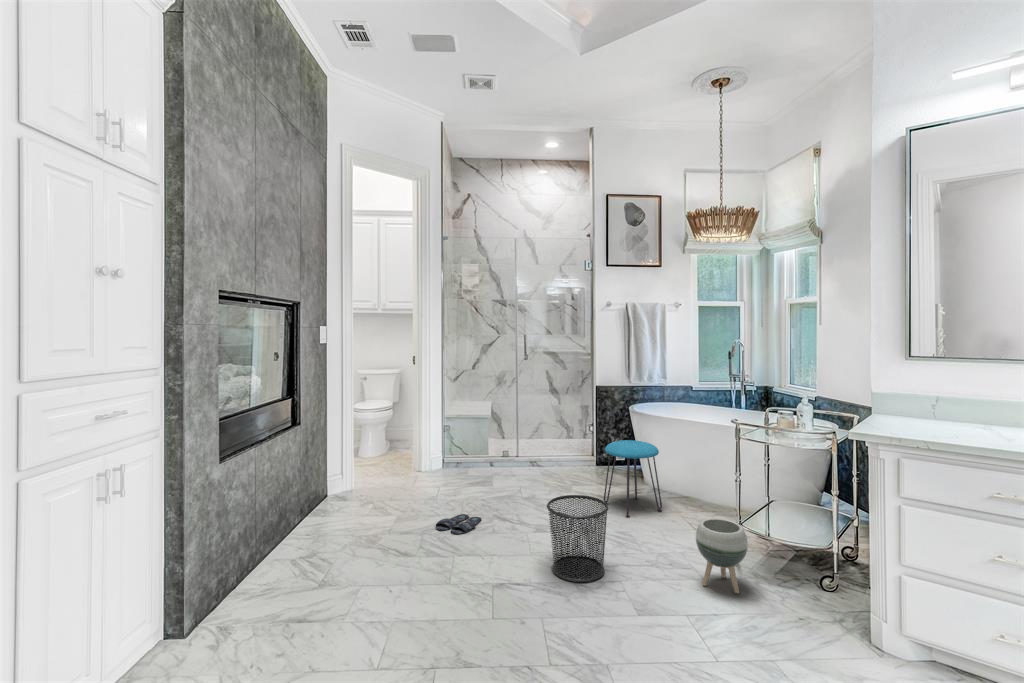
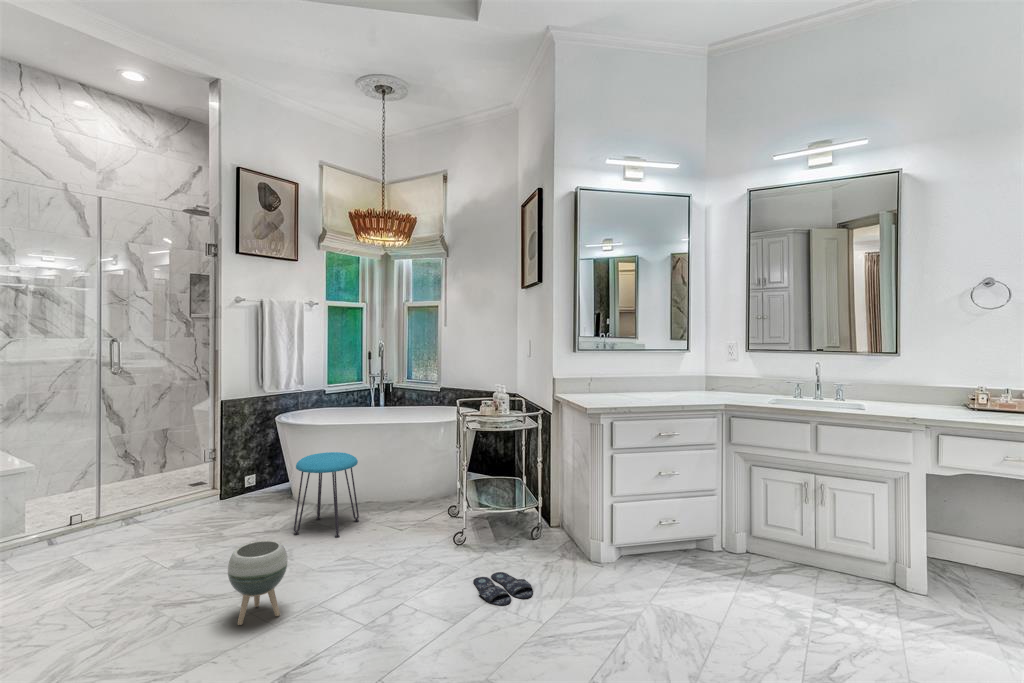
waste bin: present [547,495,608,582] -> none [336,513,408,613]
slippers: present [436,514,481,534] -> present [473,572,533,606]
planter: present [696,518,748,594] -> present [228,540,288,625]

